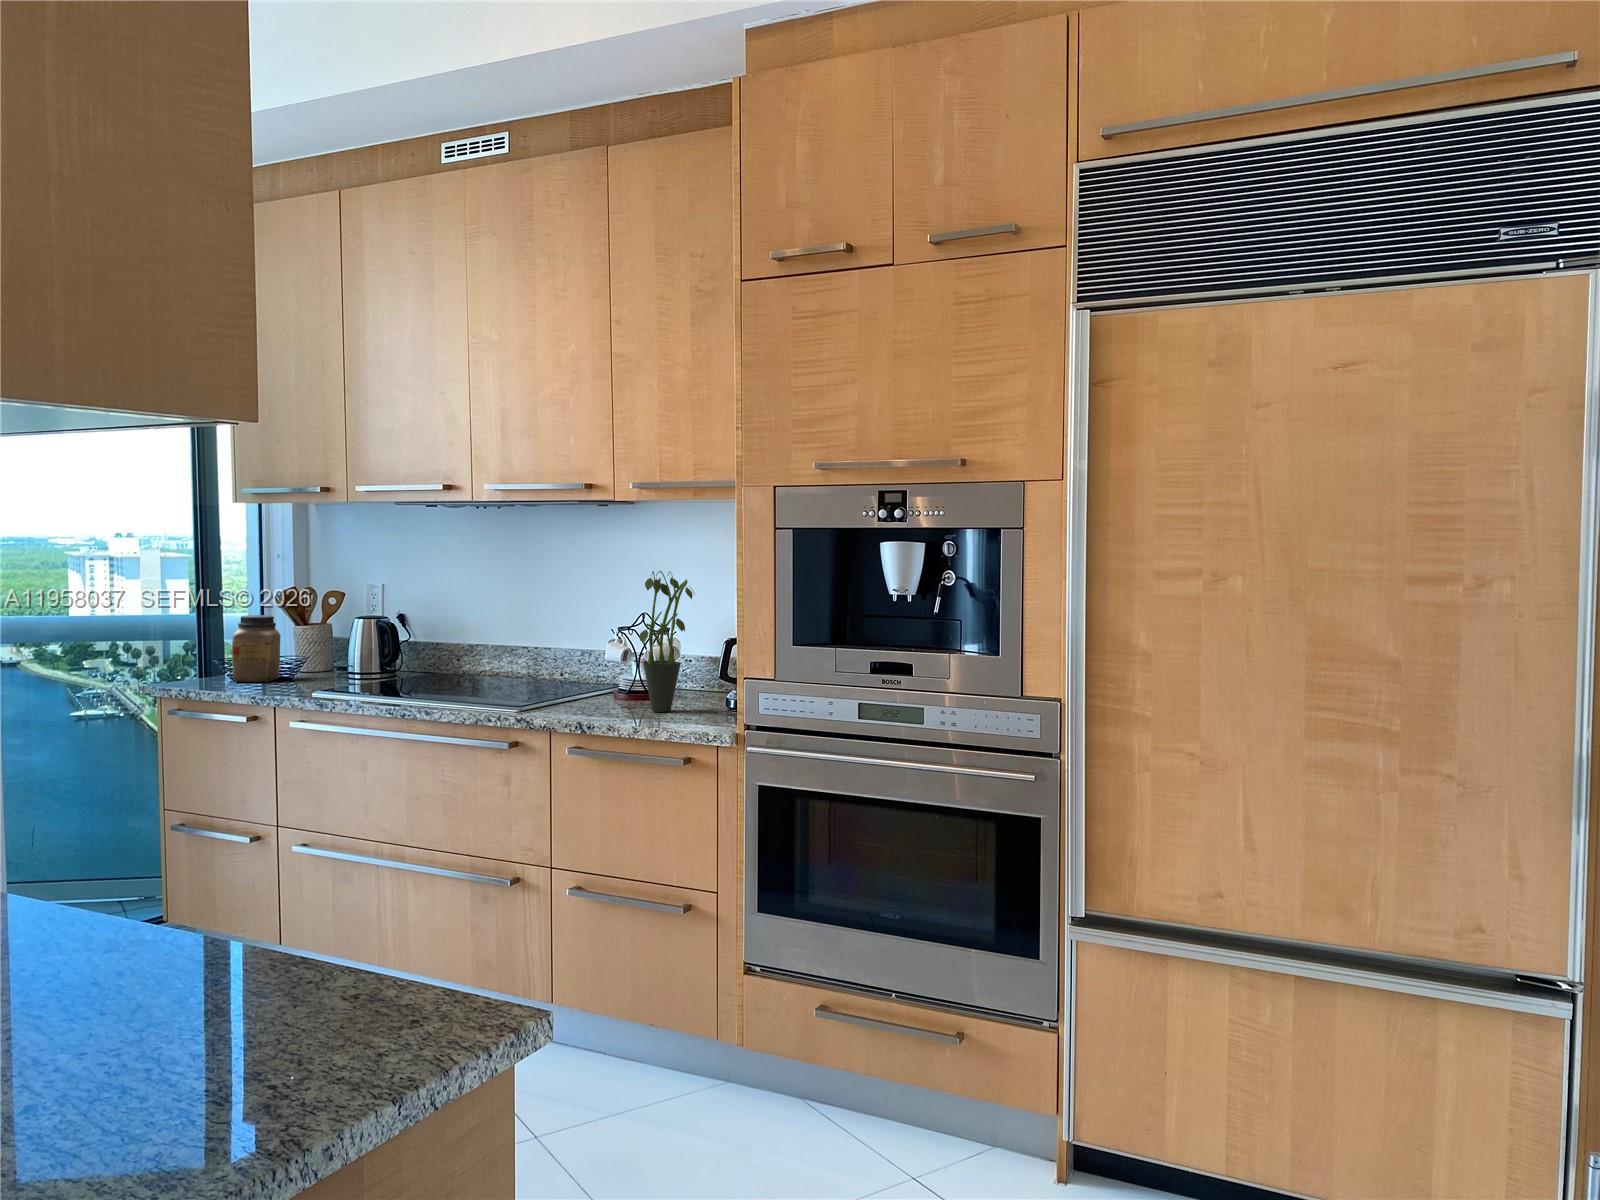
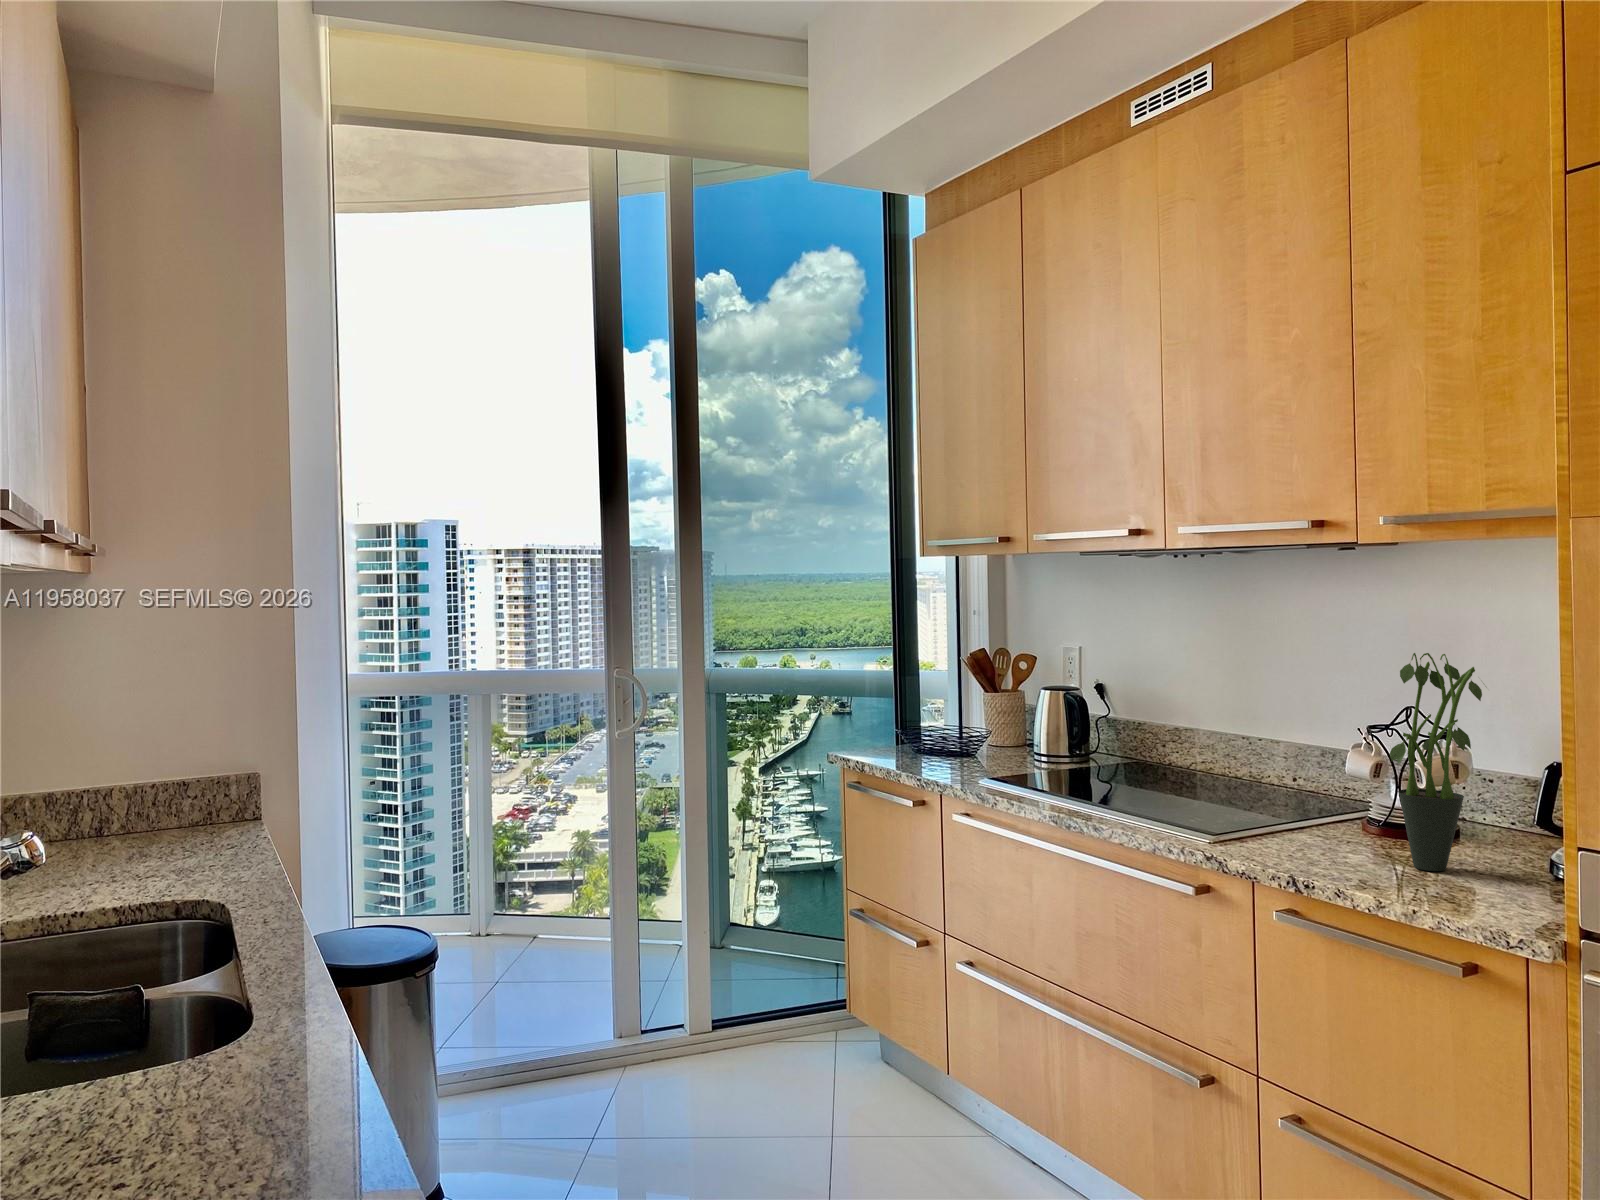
jar: present [232,615,280,682] -> none [909,683,960,760]

